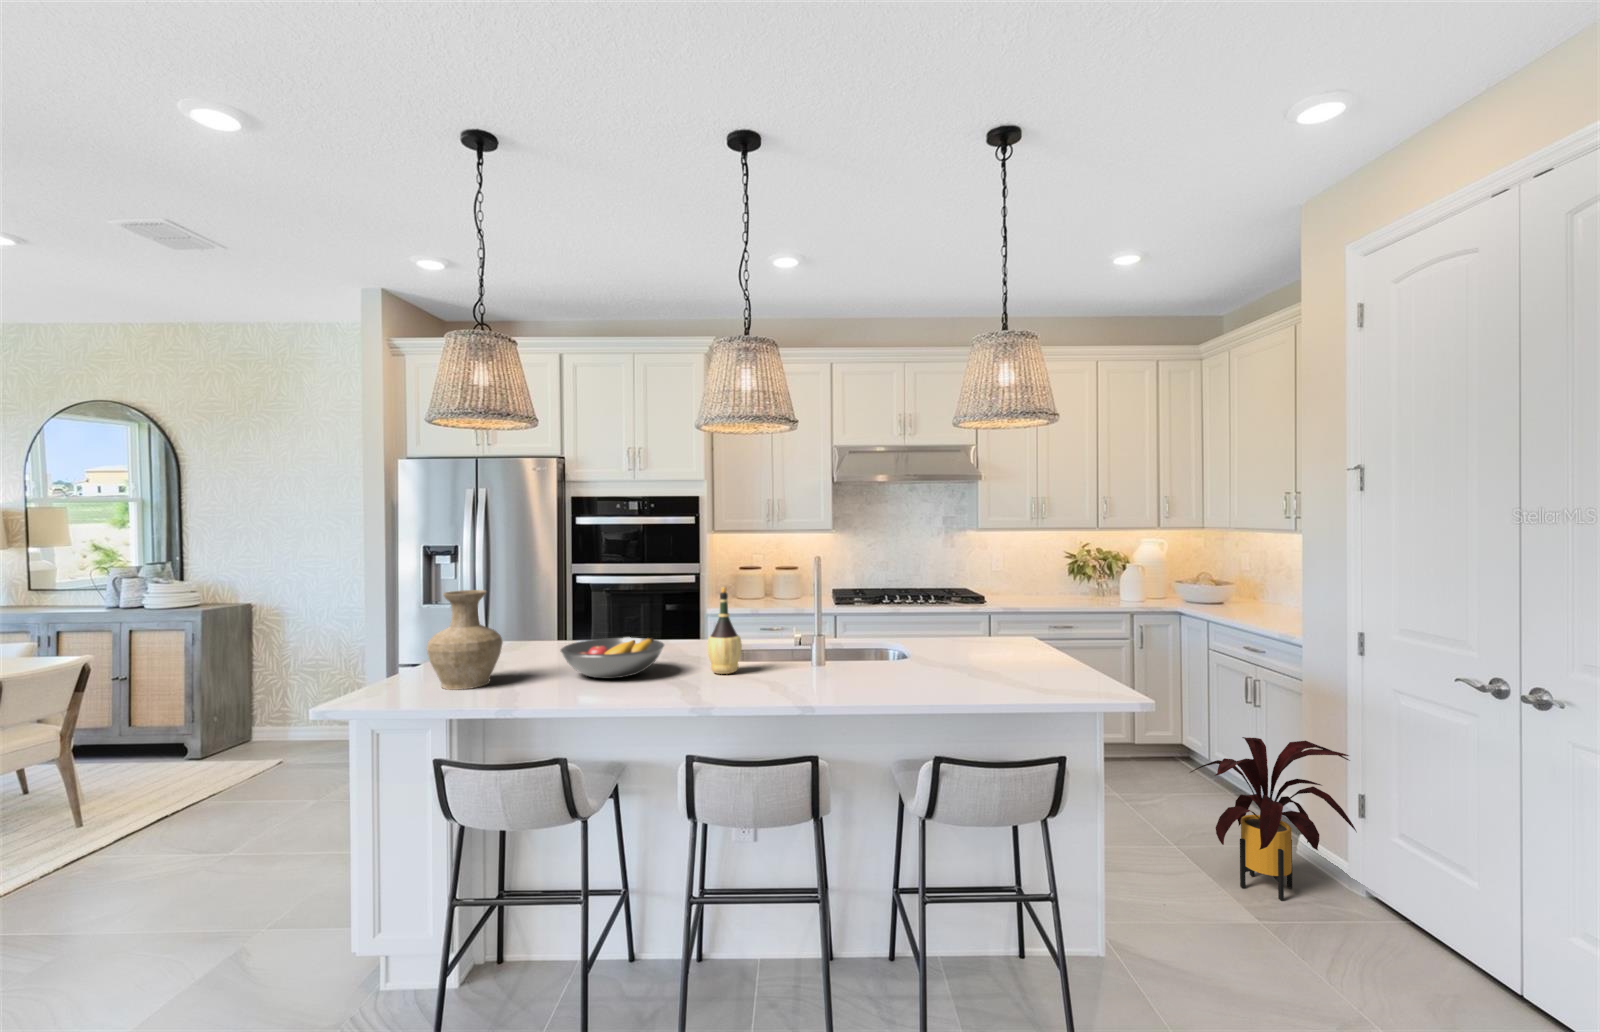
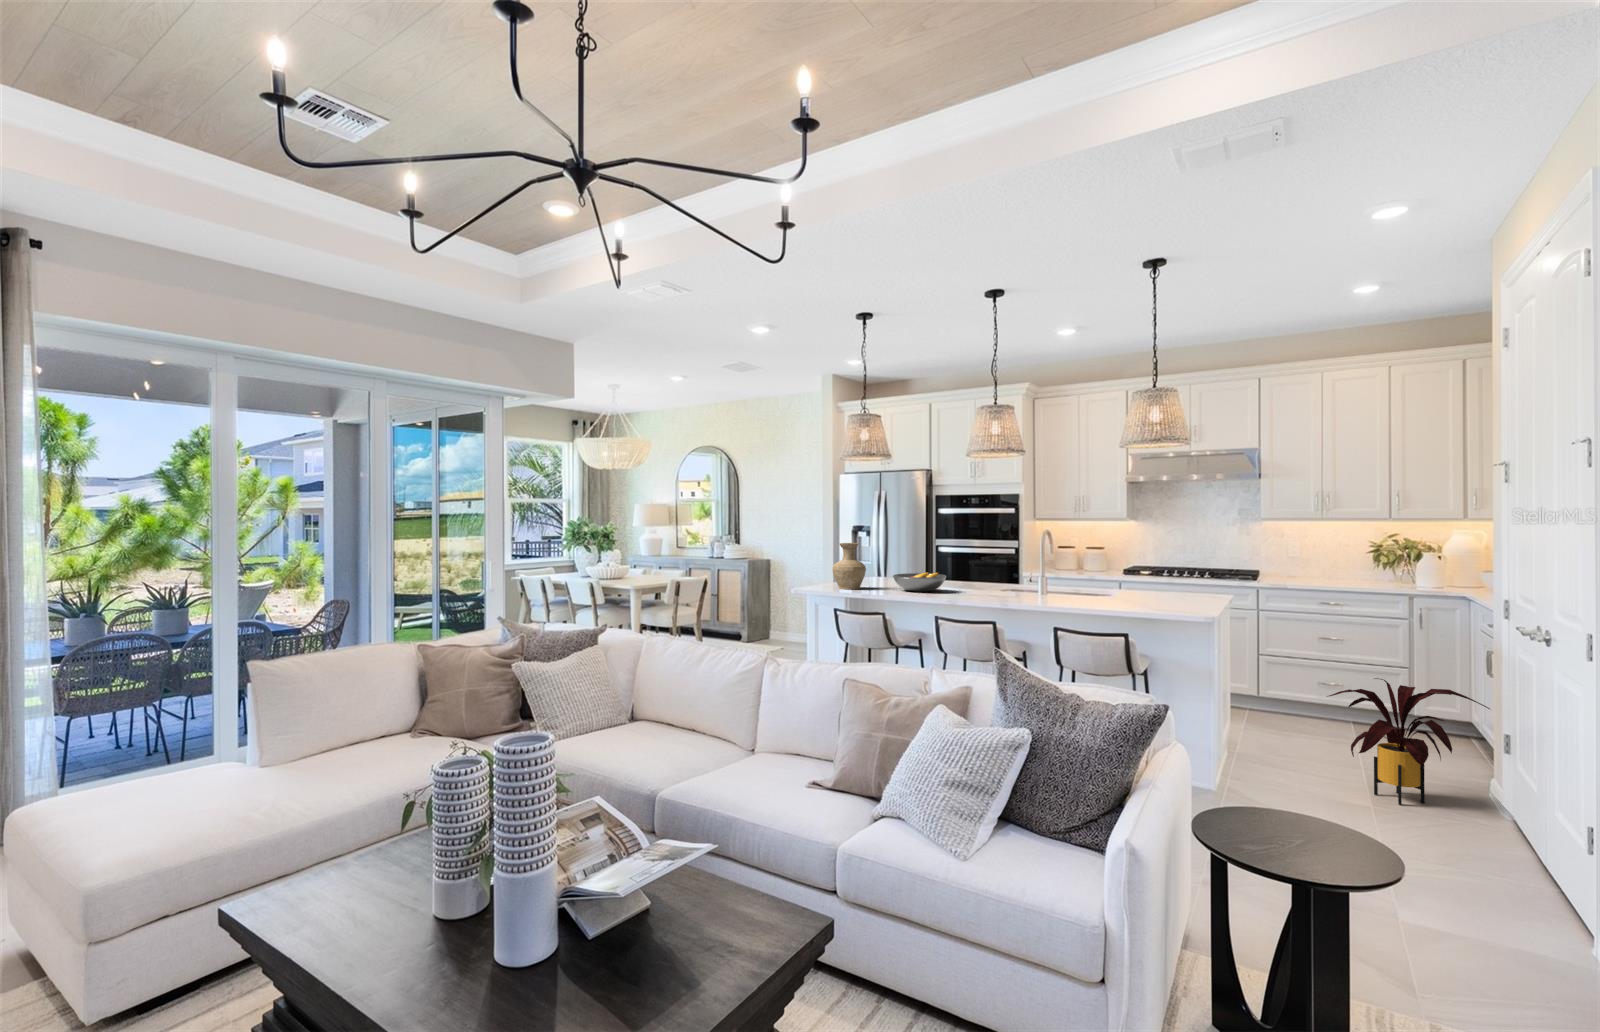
wine bottle: present [707,587,742,674] -> none [967,546,987,594]

